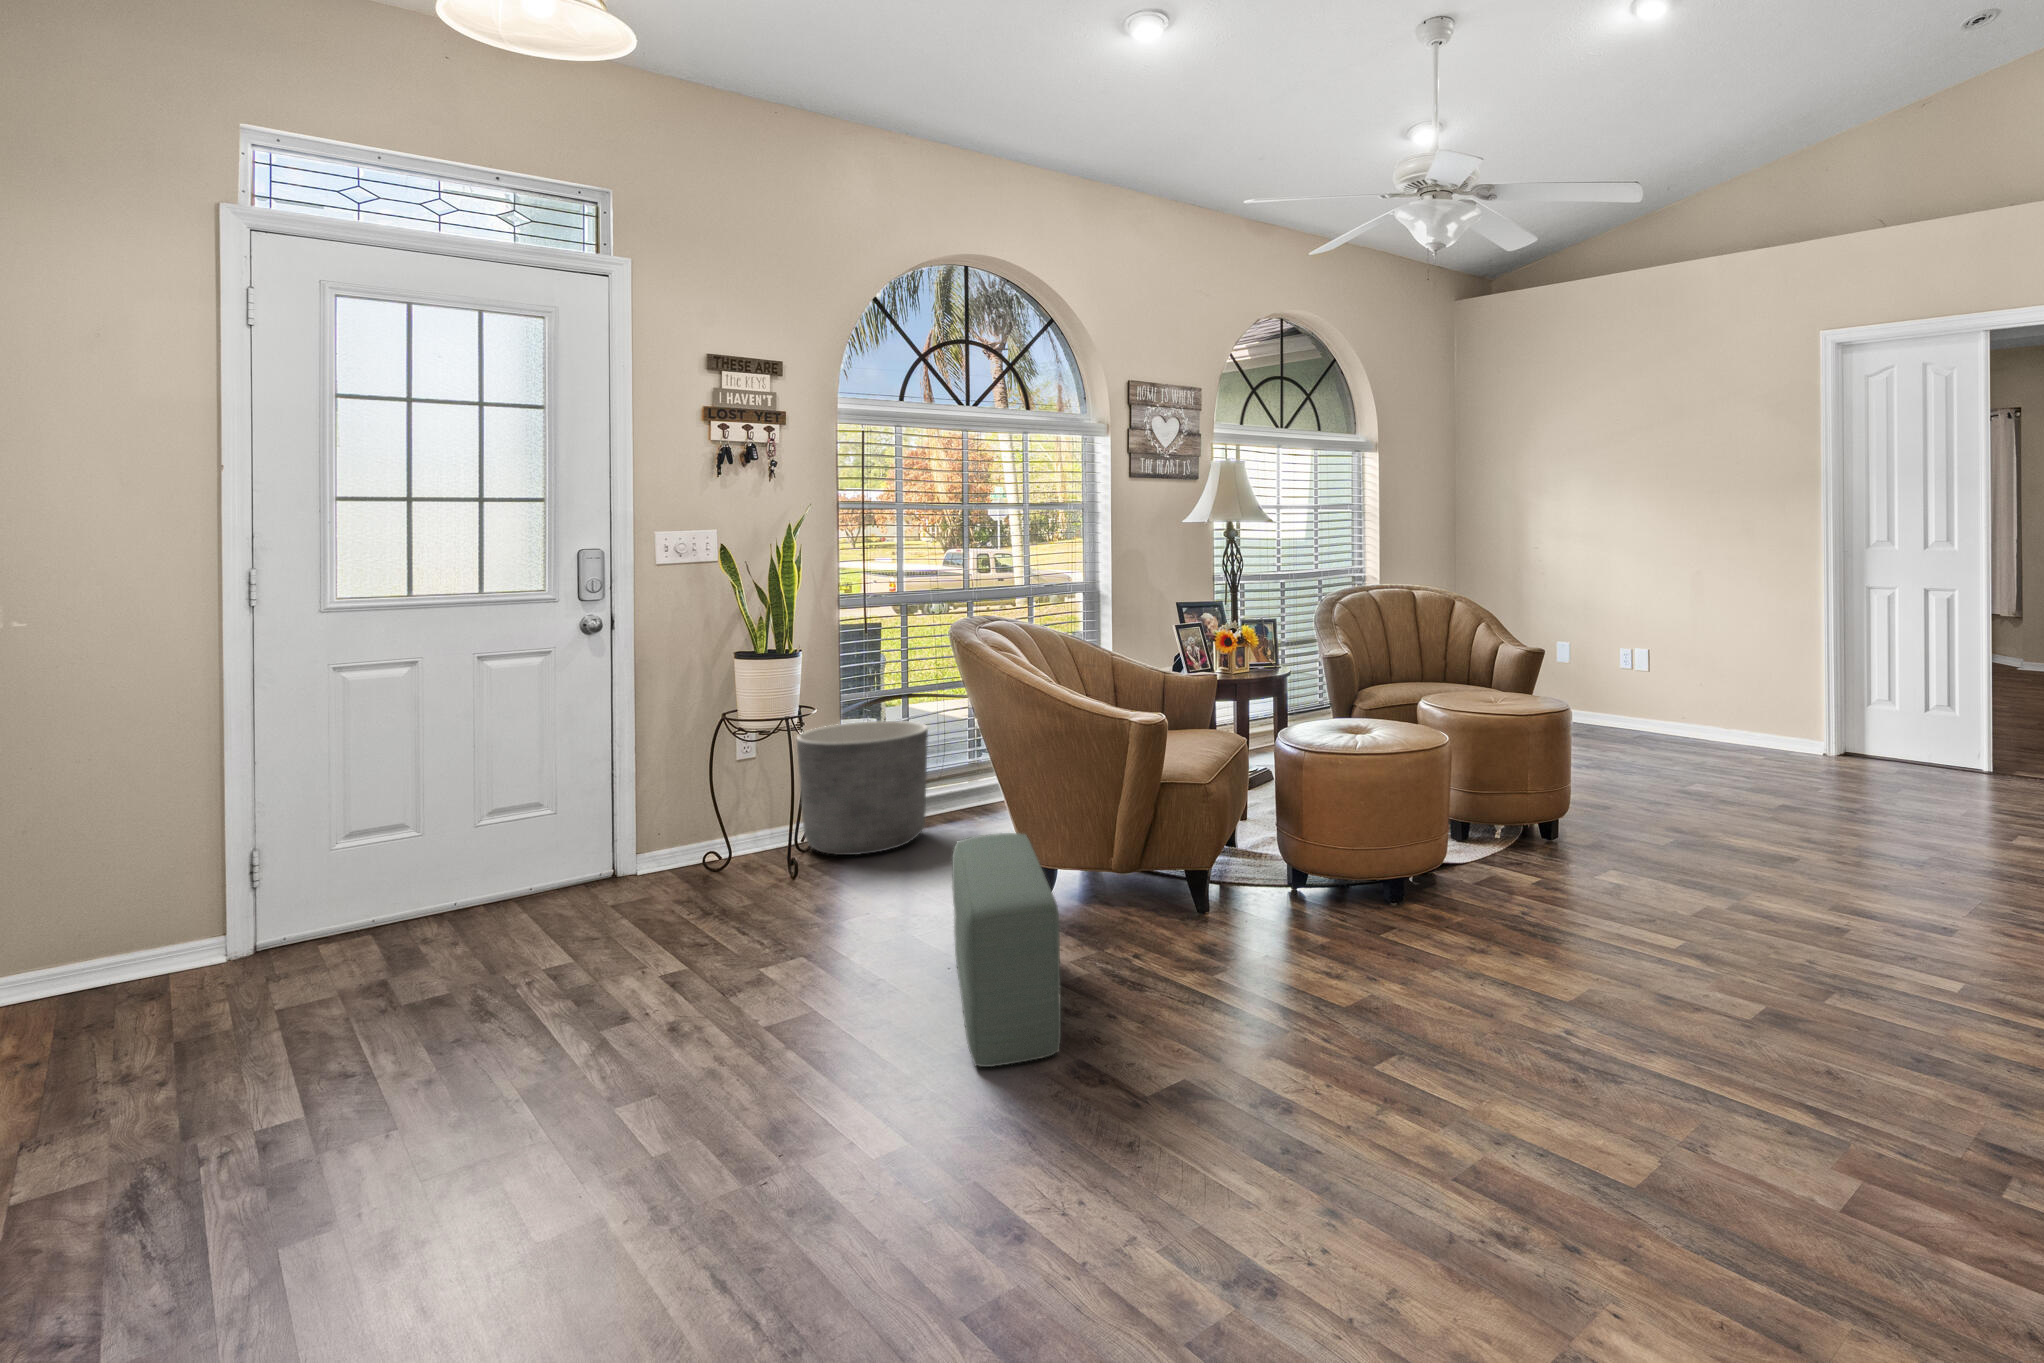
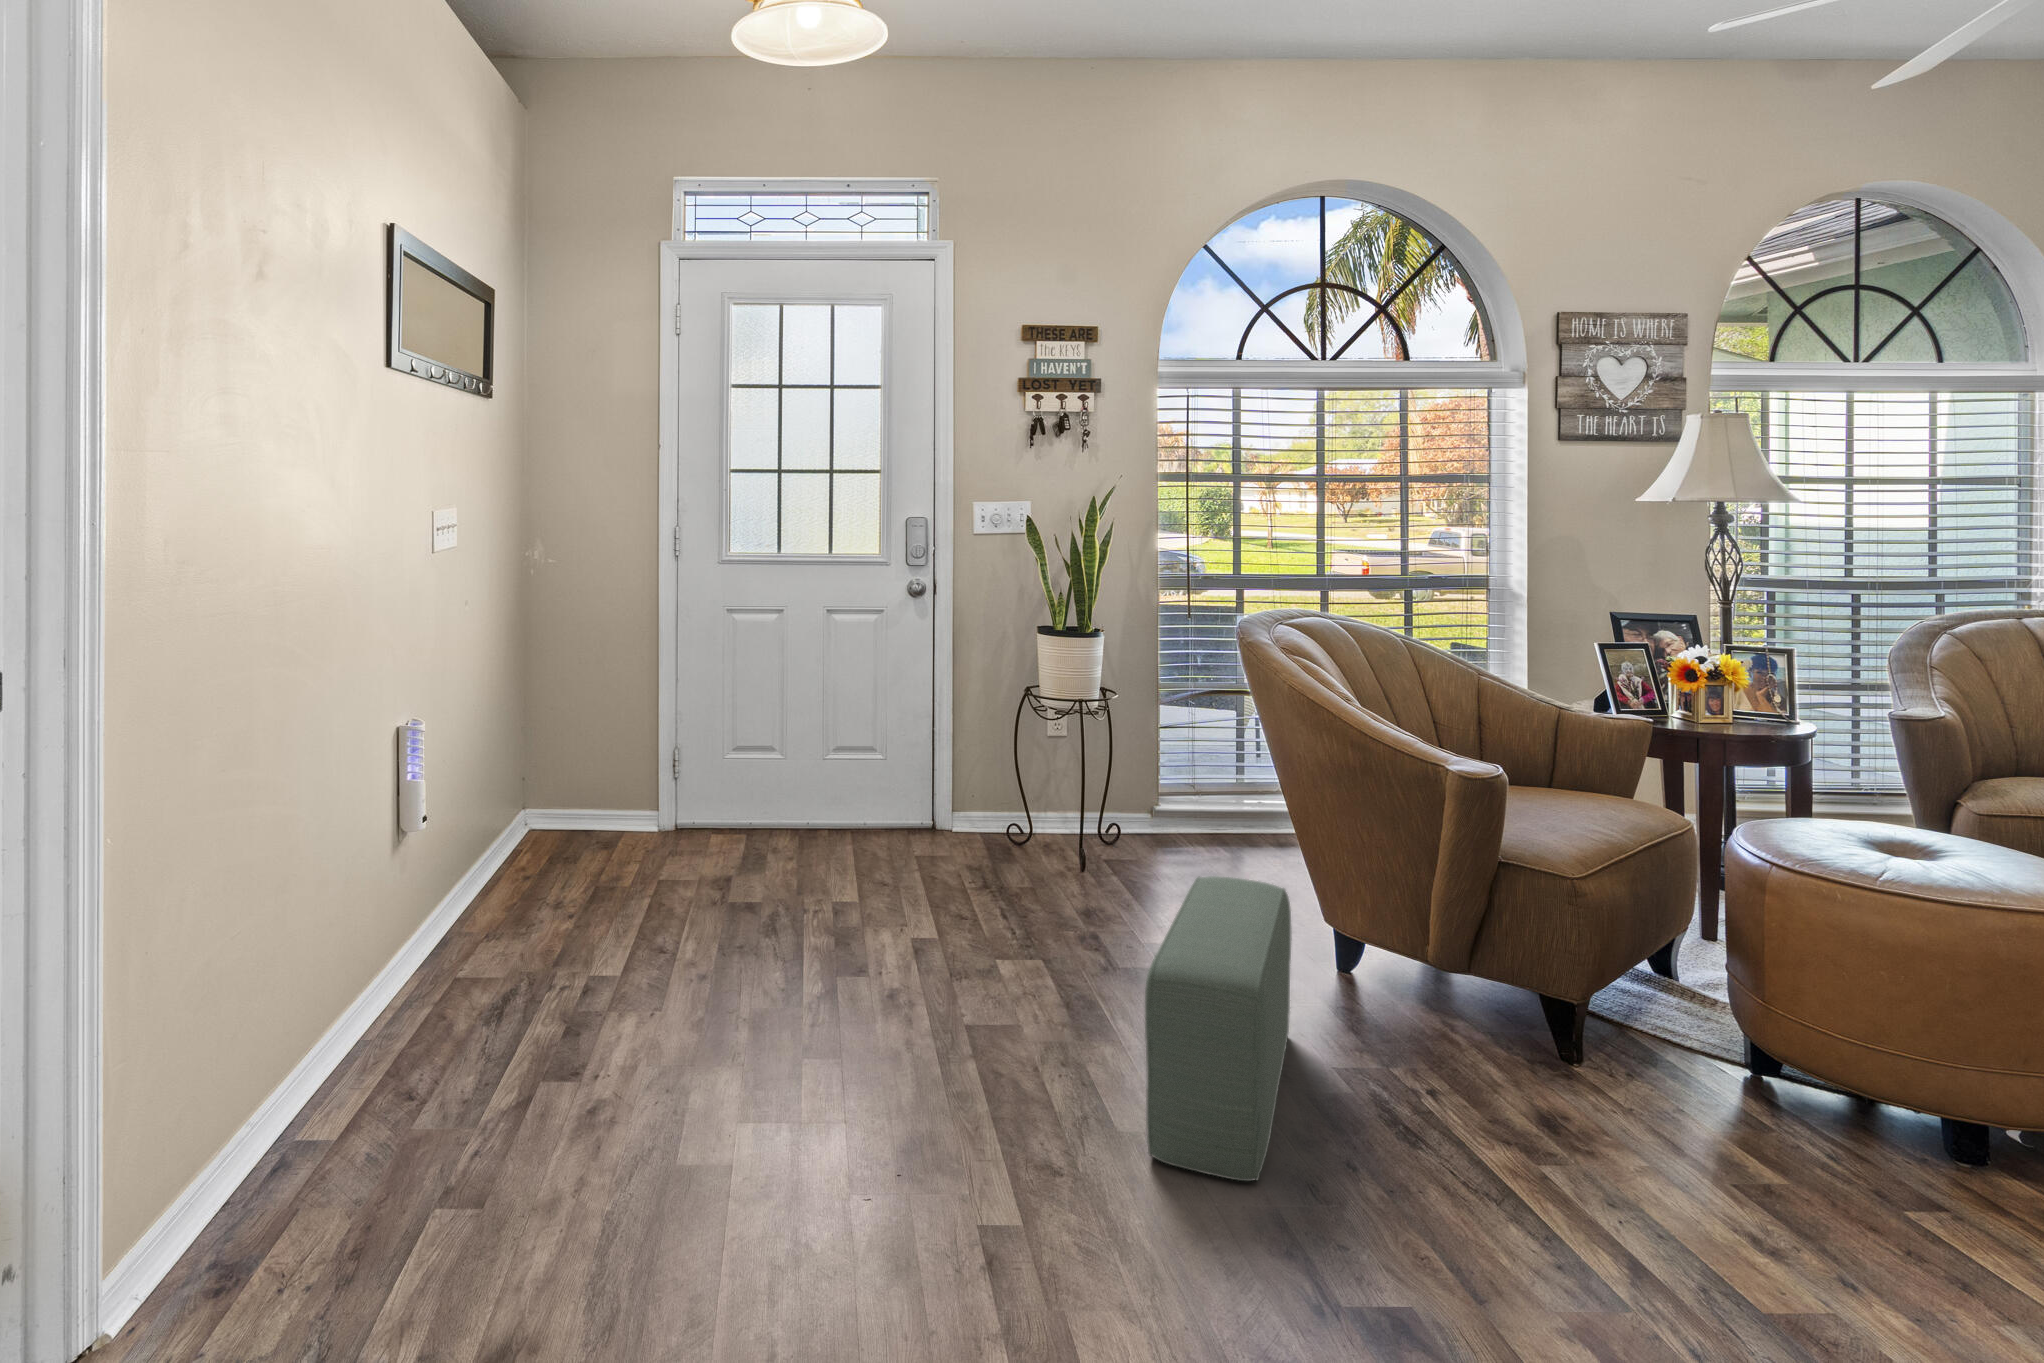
planter: present [797,721,928,855] -> none [1097,718,1241,867]

